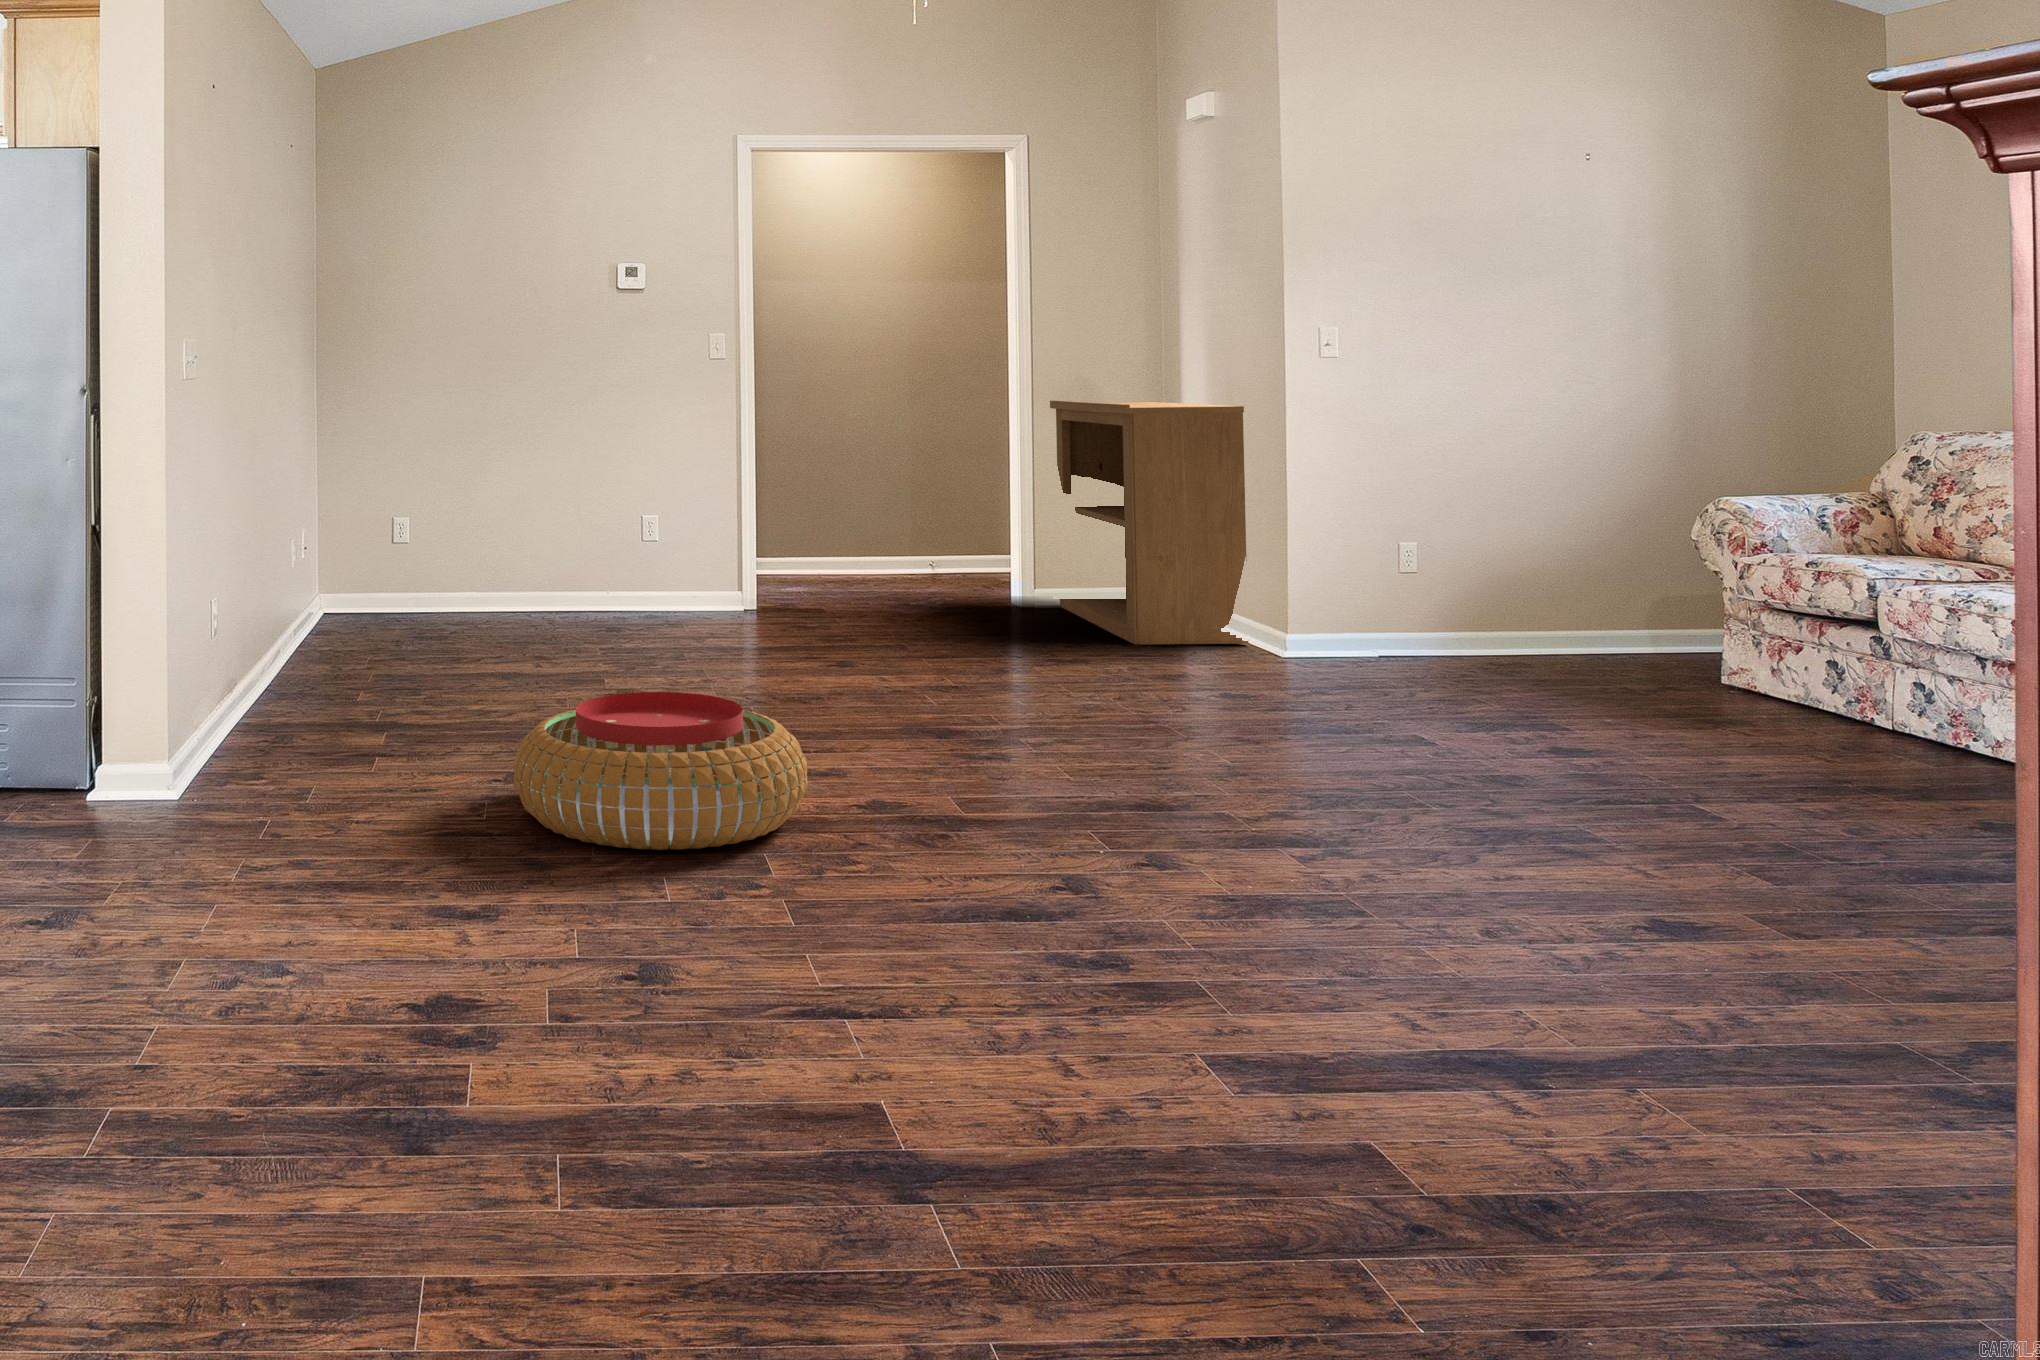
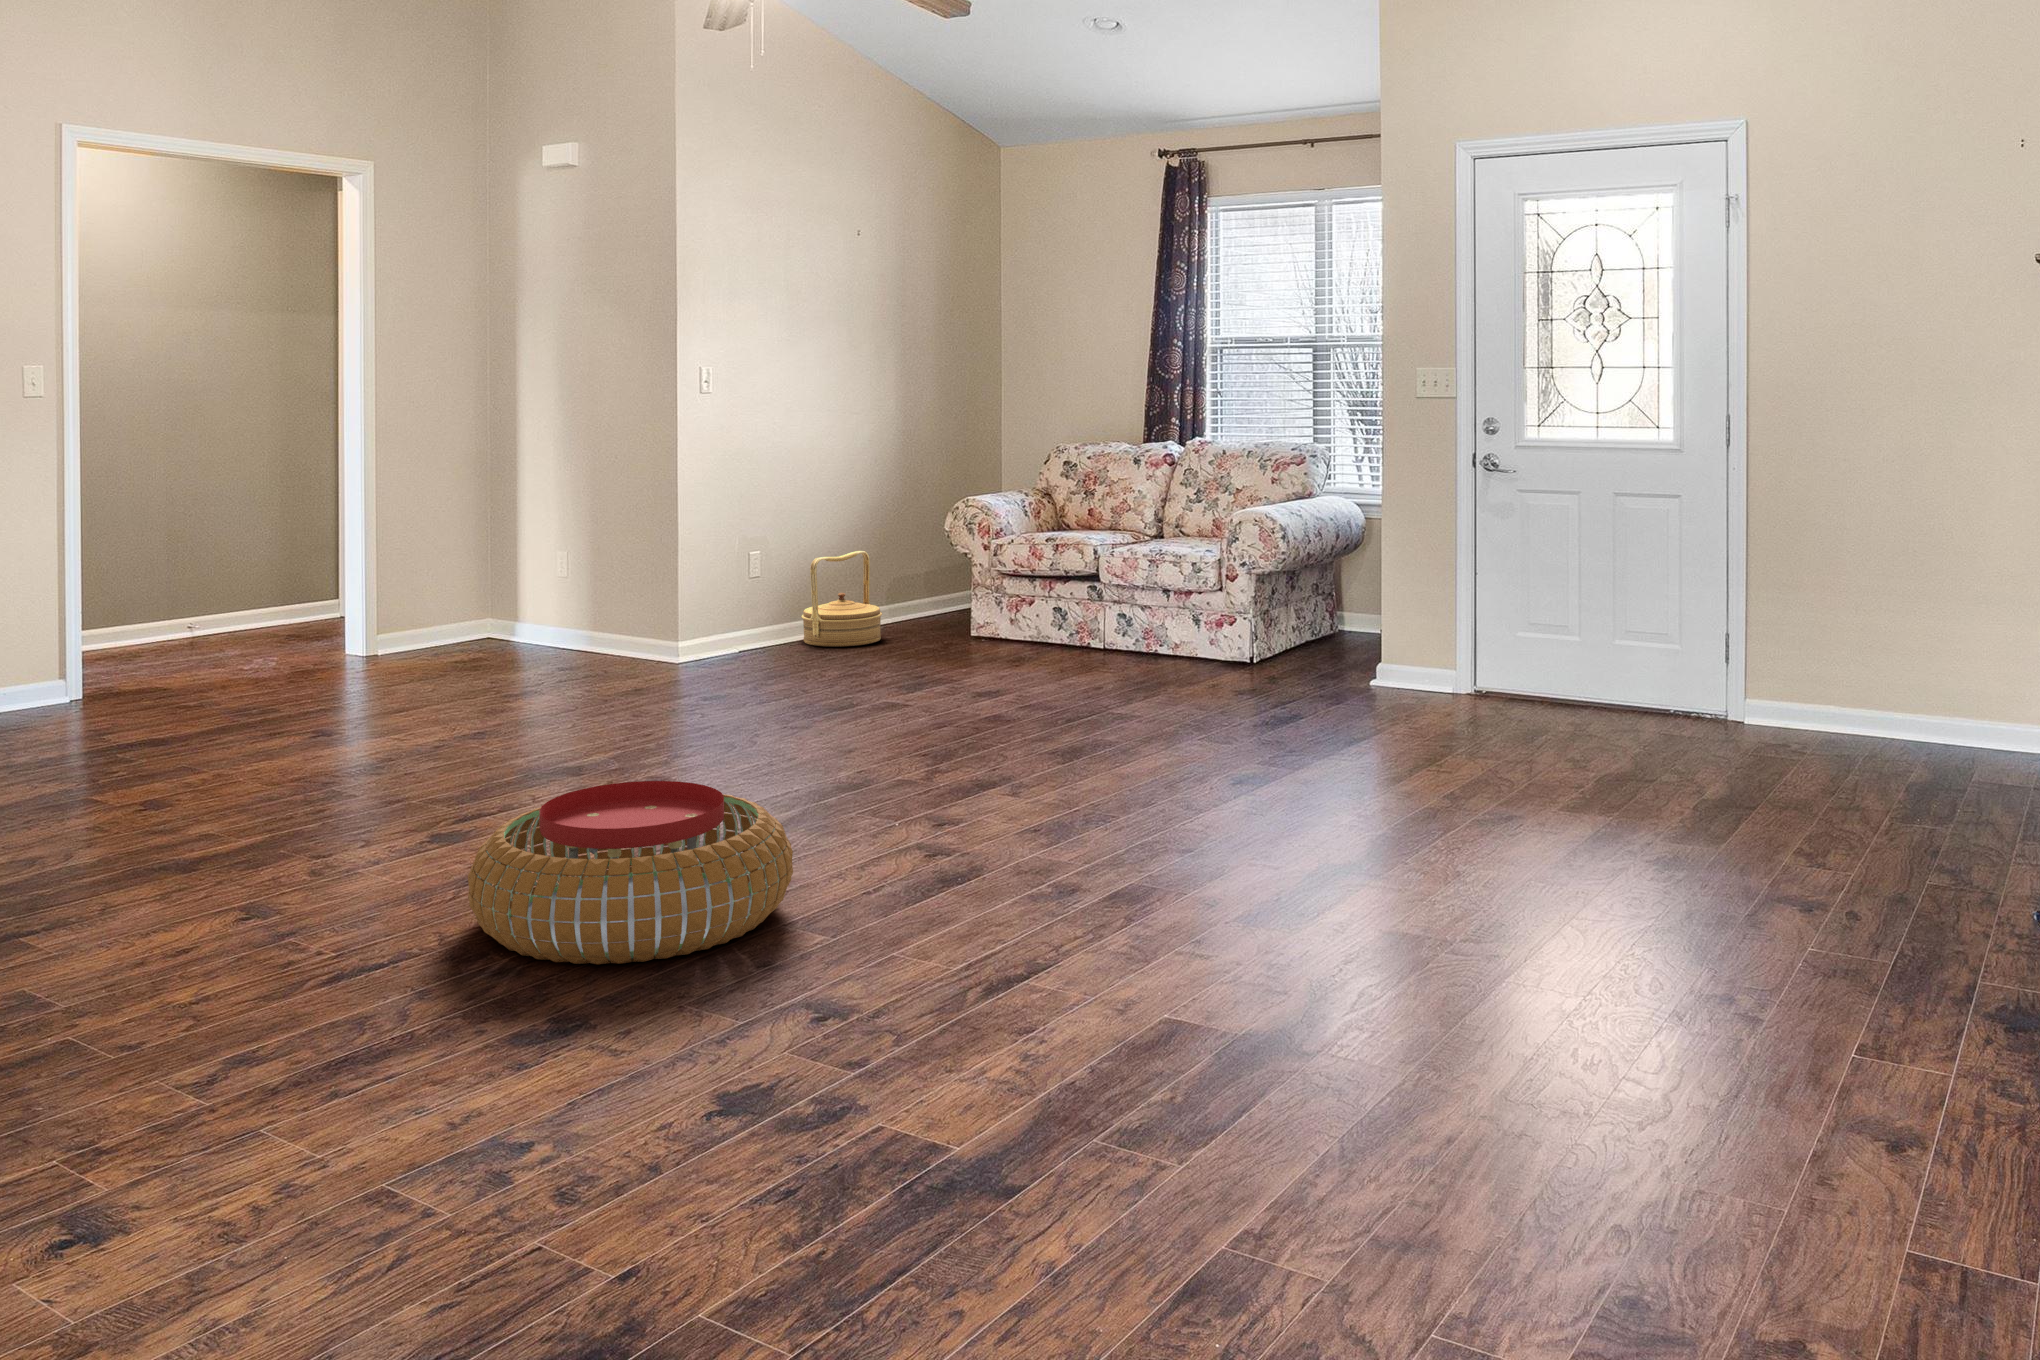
bookshelf: present [1050,400,1248,645] -> none [415,438,660,678]
woven basket: none [1459,553,1575,668] -> present [802,551,882,647]

